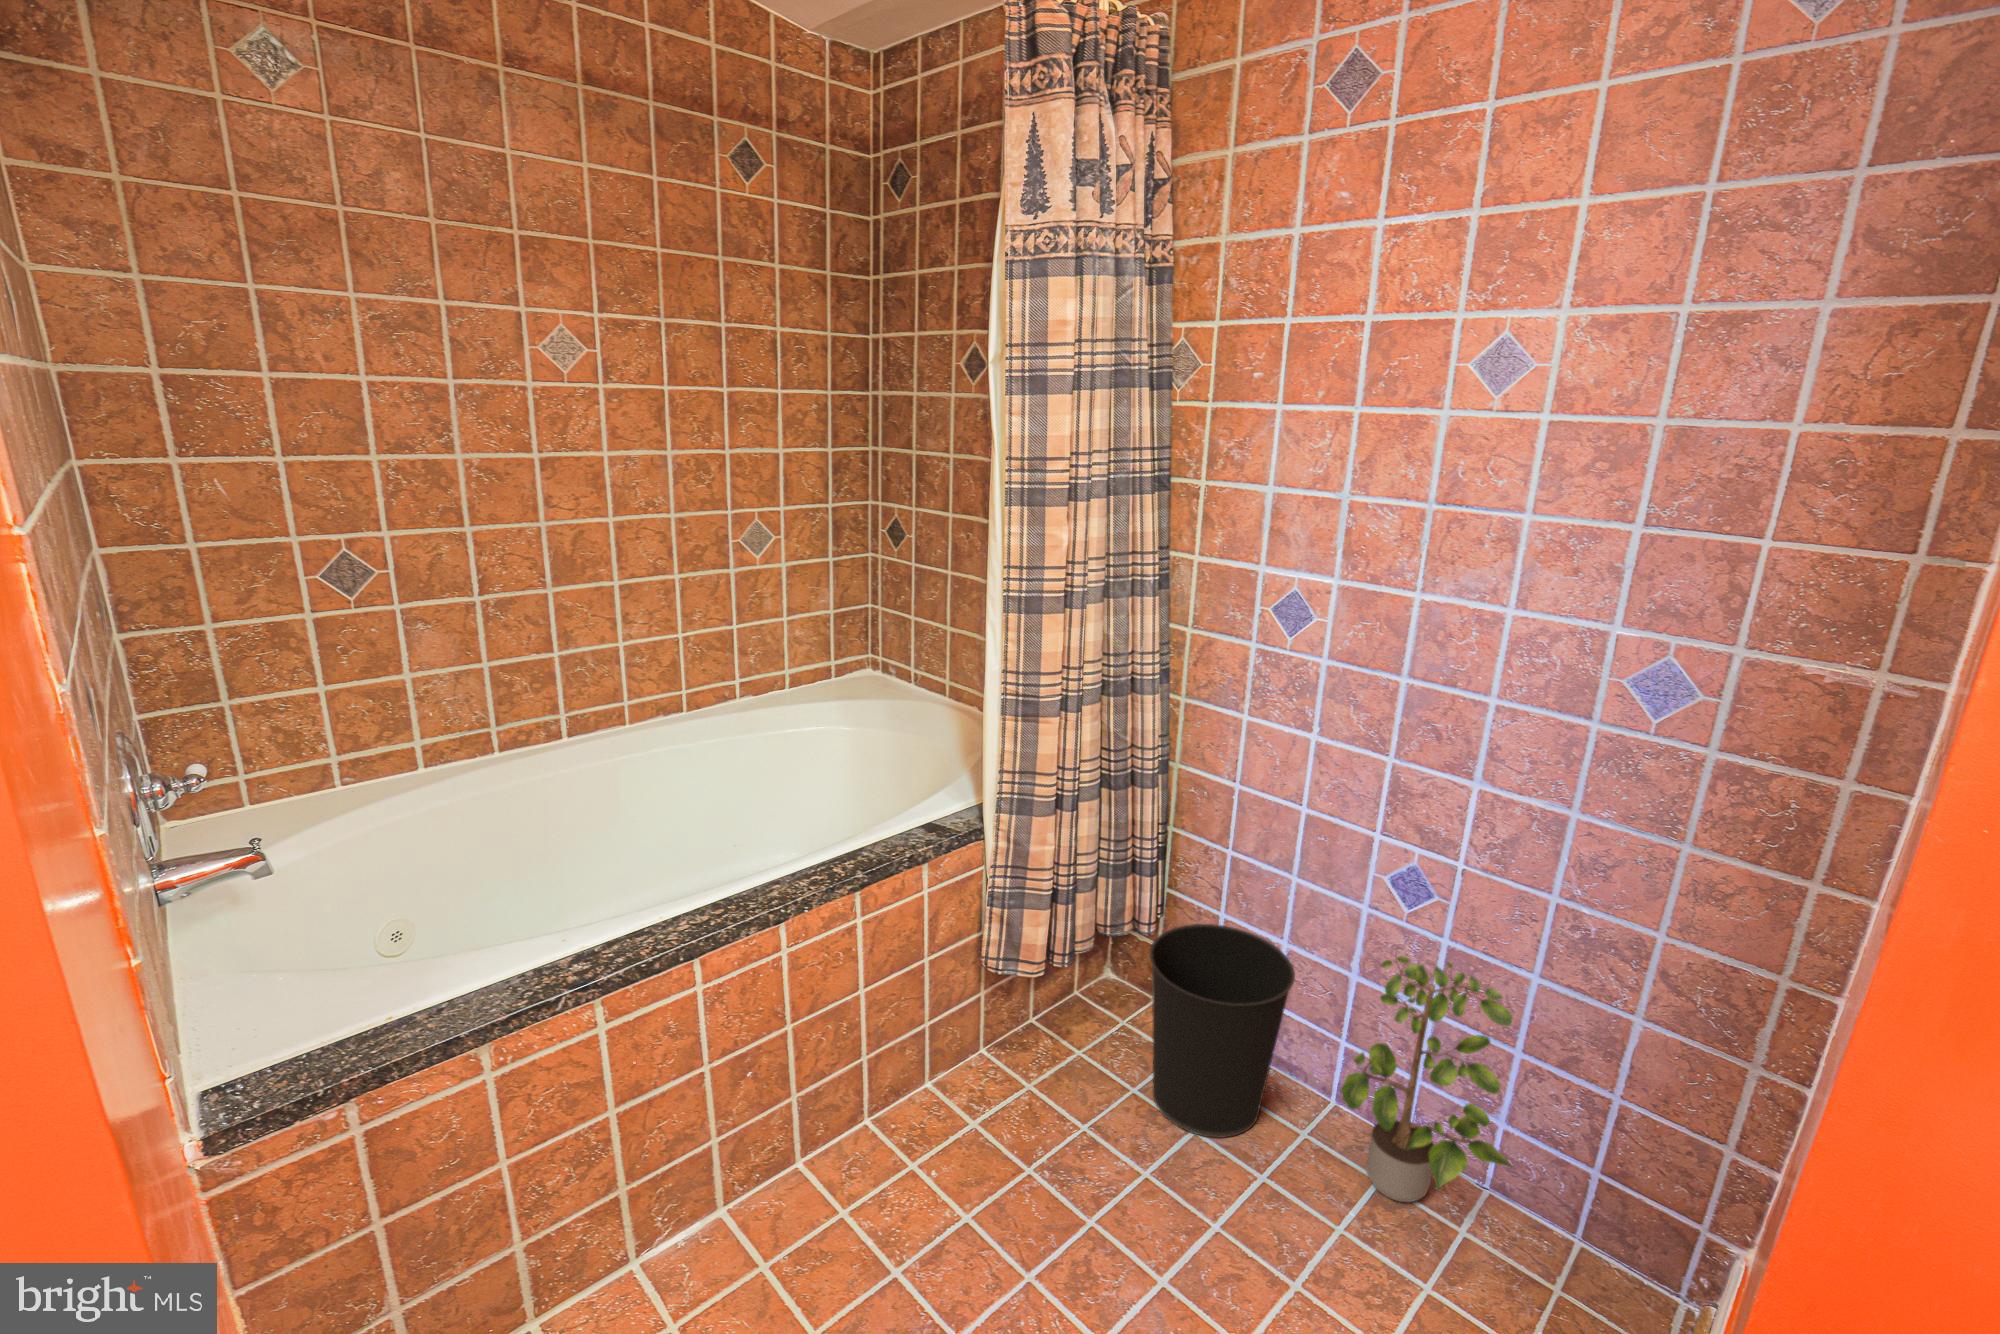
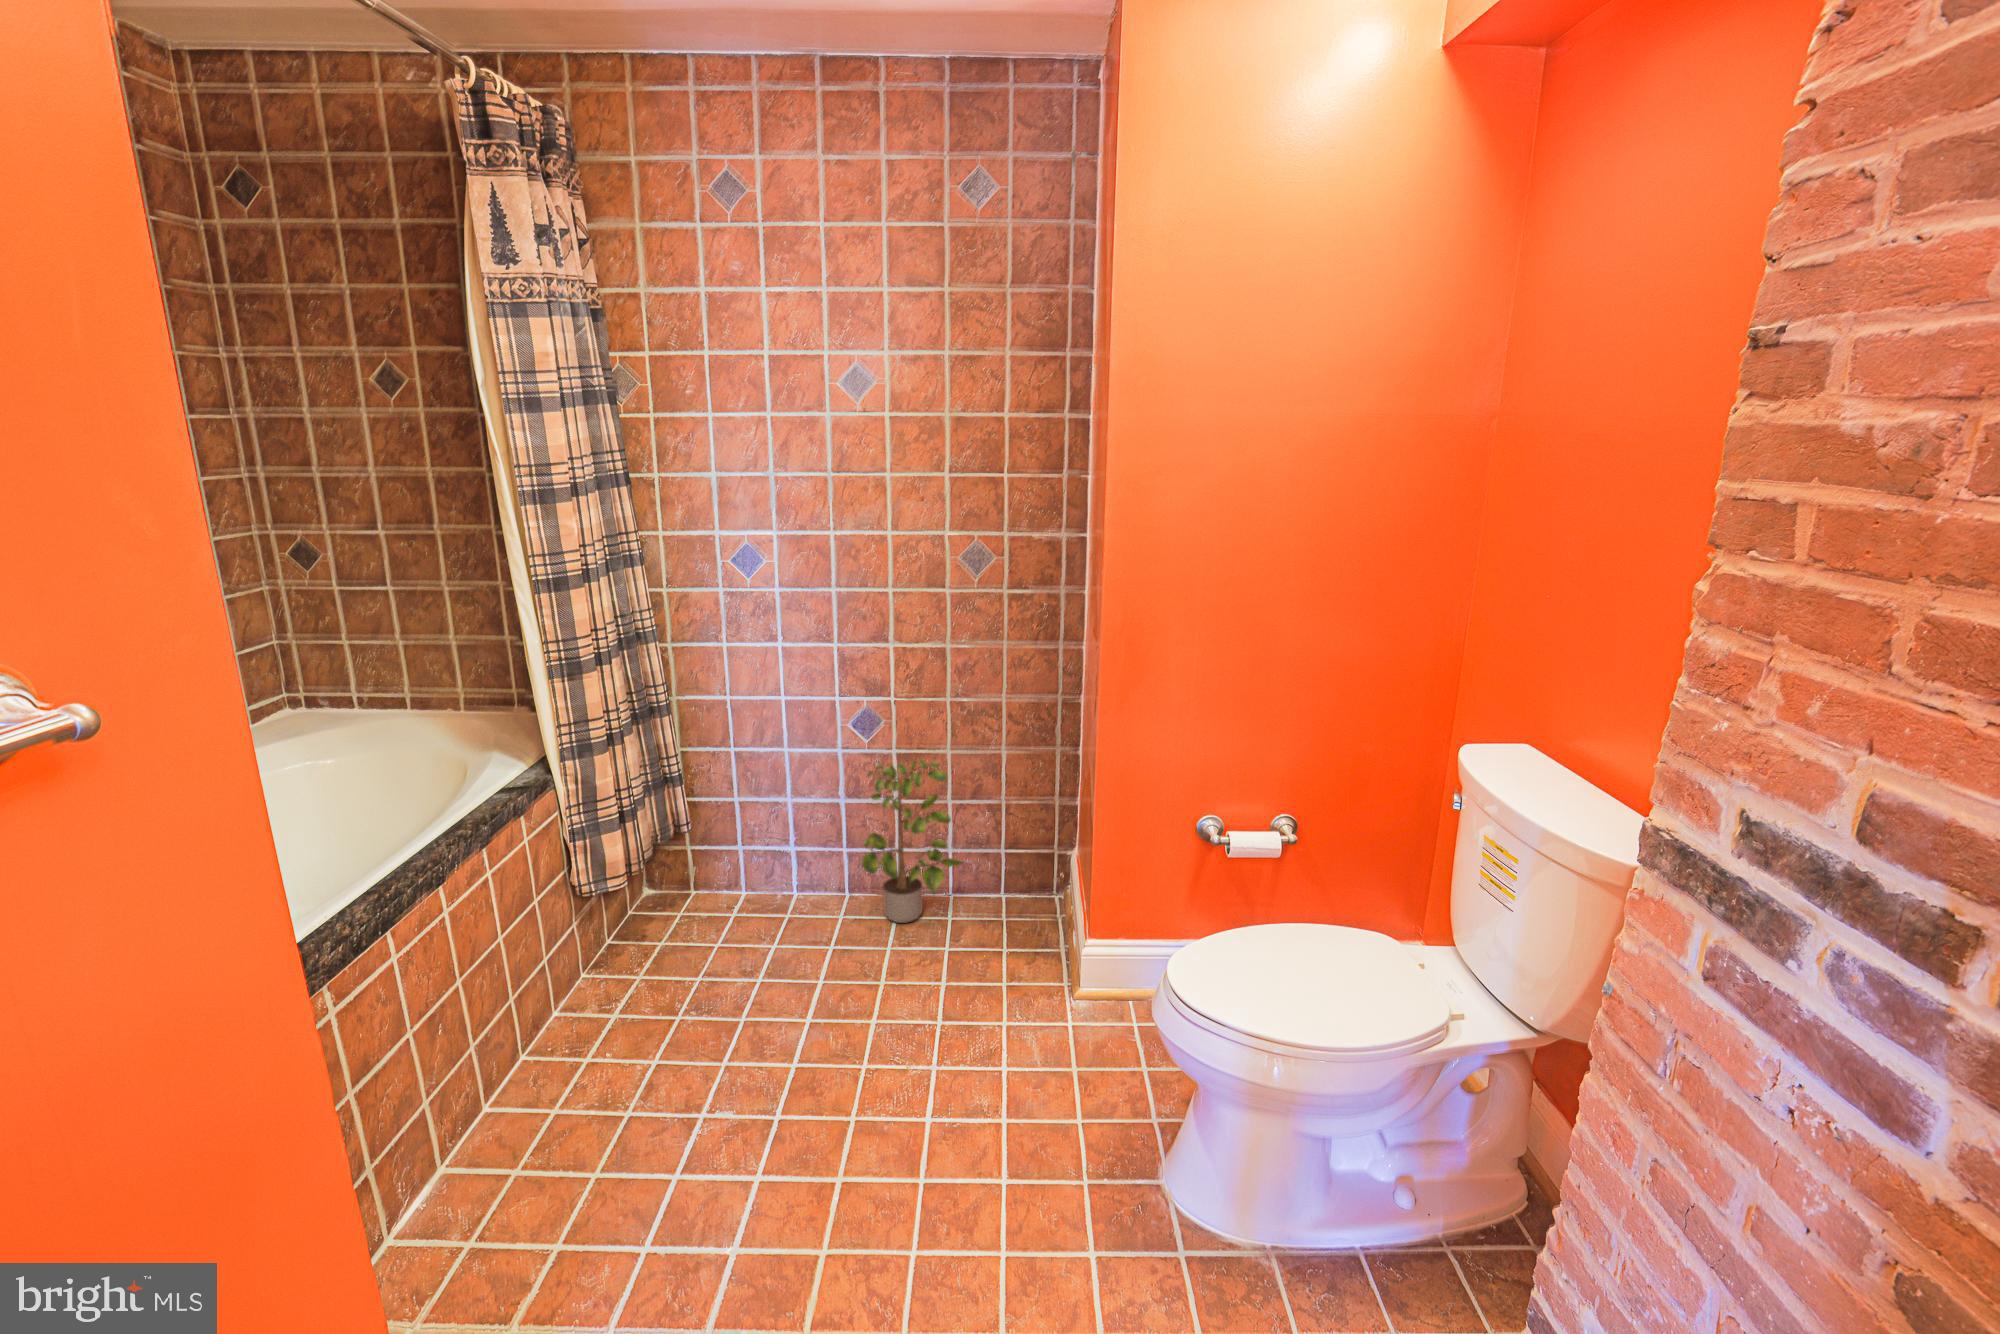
wastebasket: present [1150,924,1295,1138] -> none [705,800,813,950]

